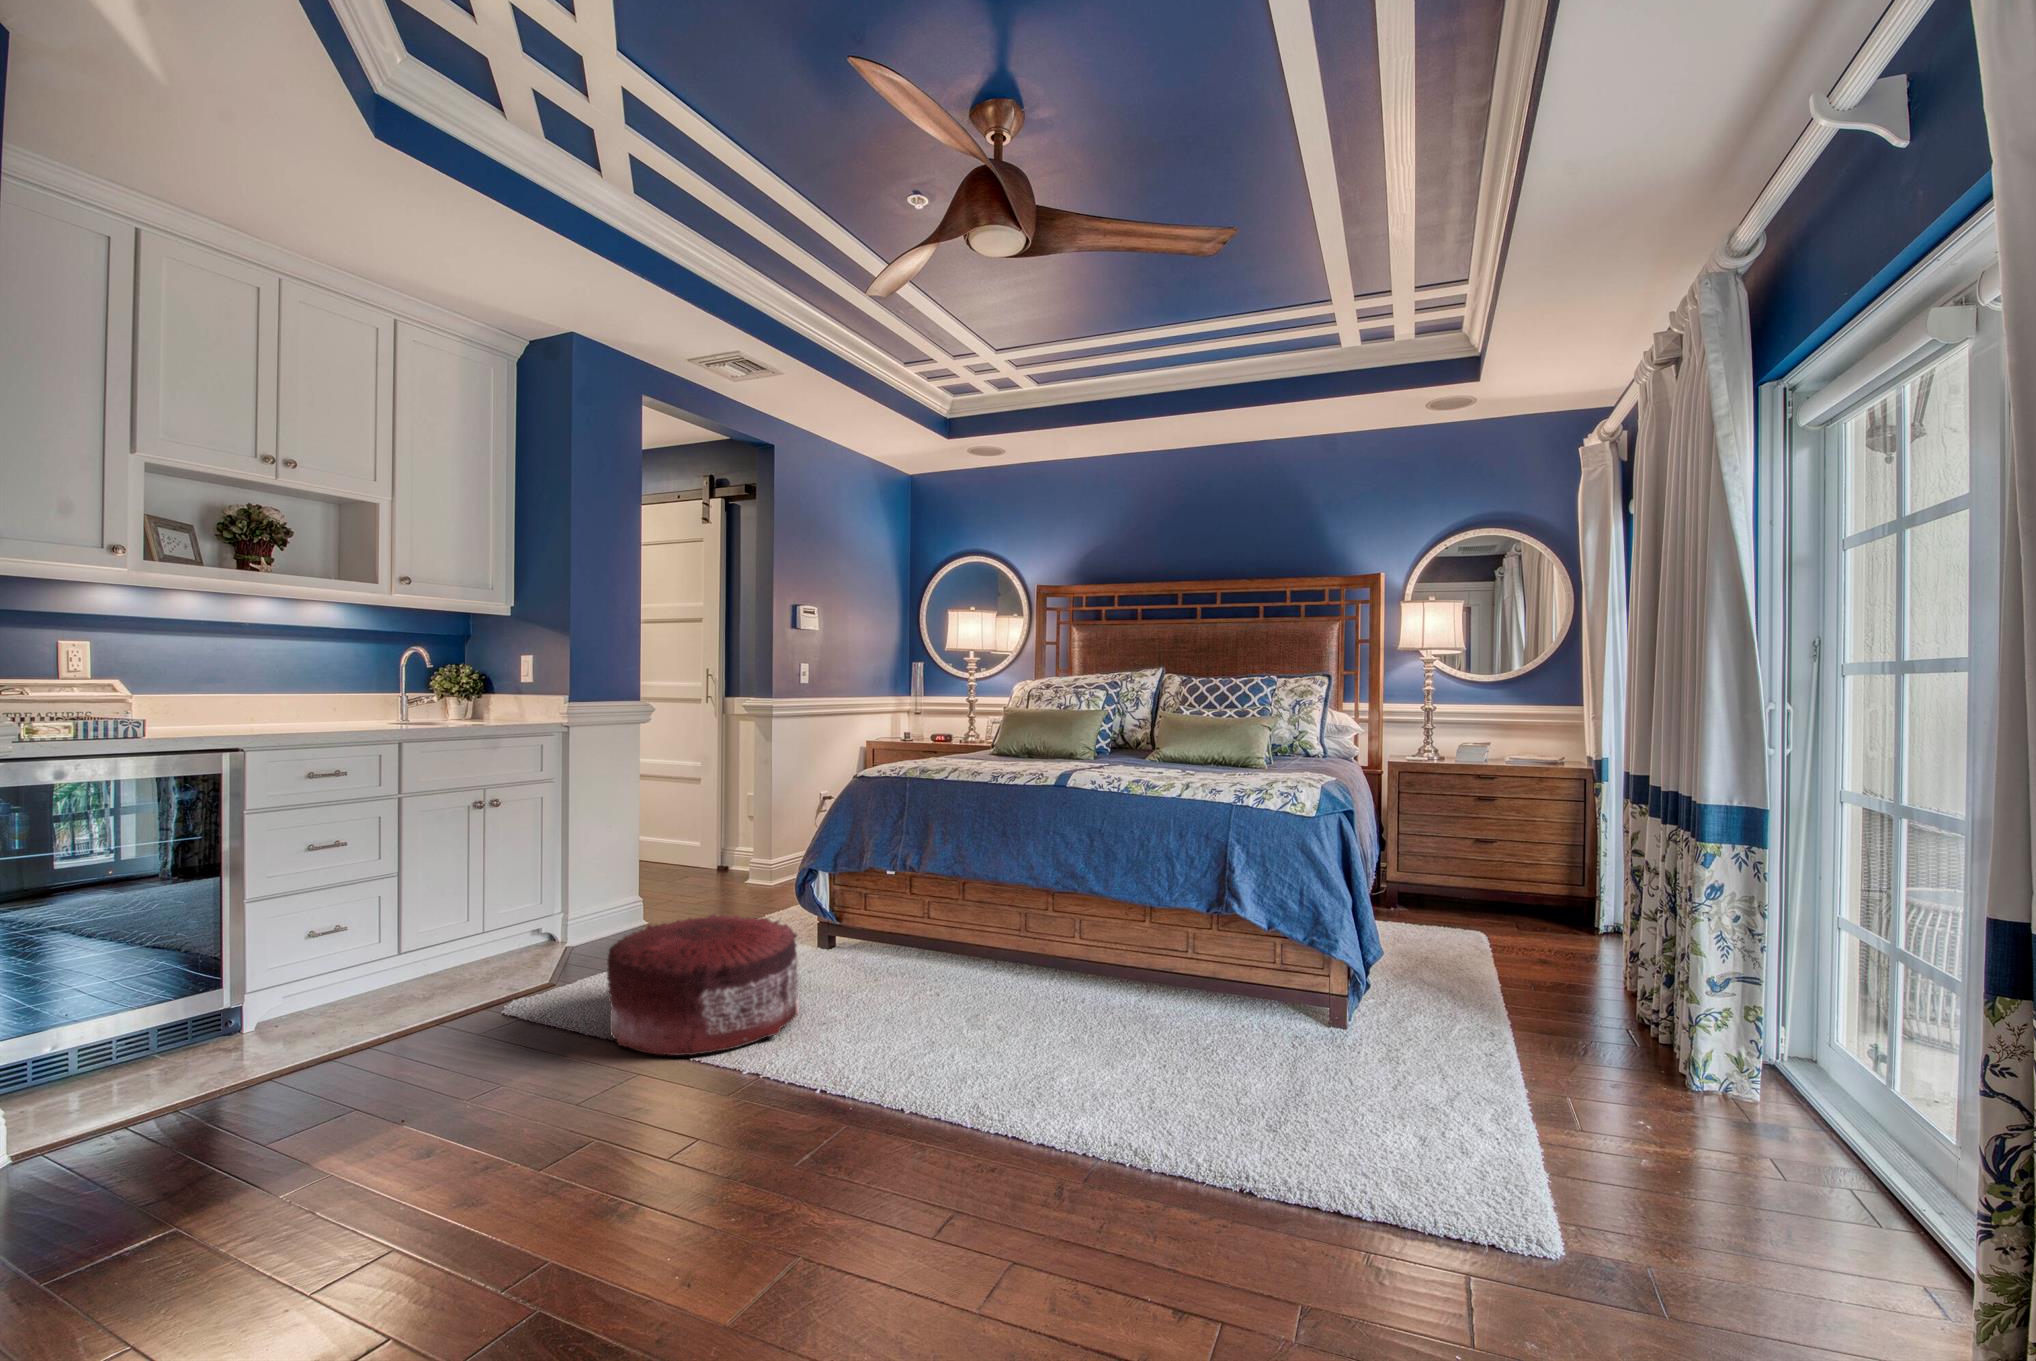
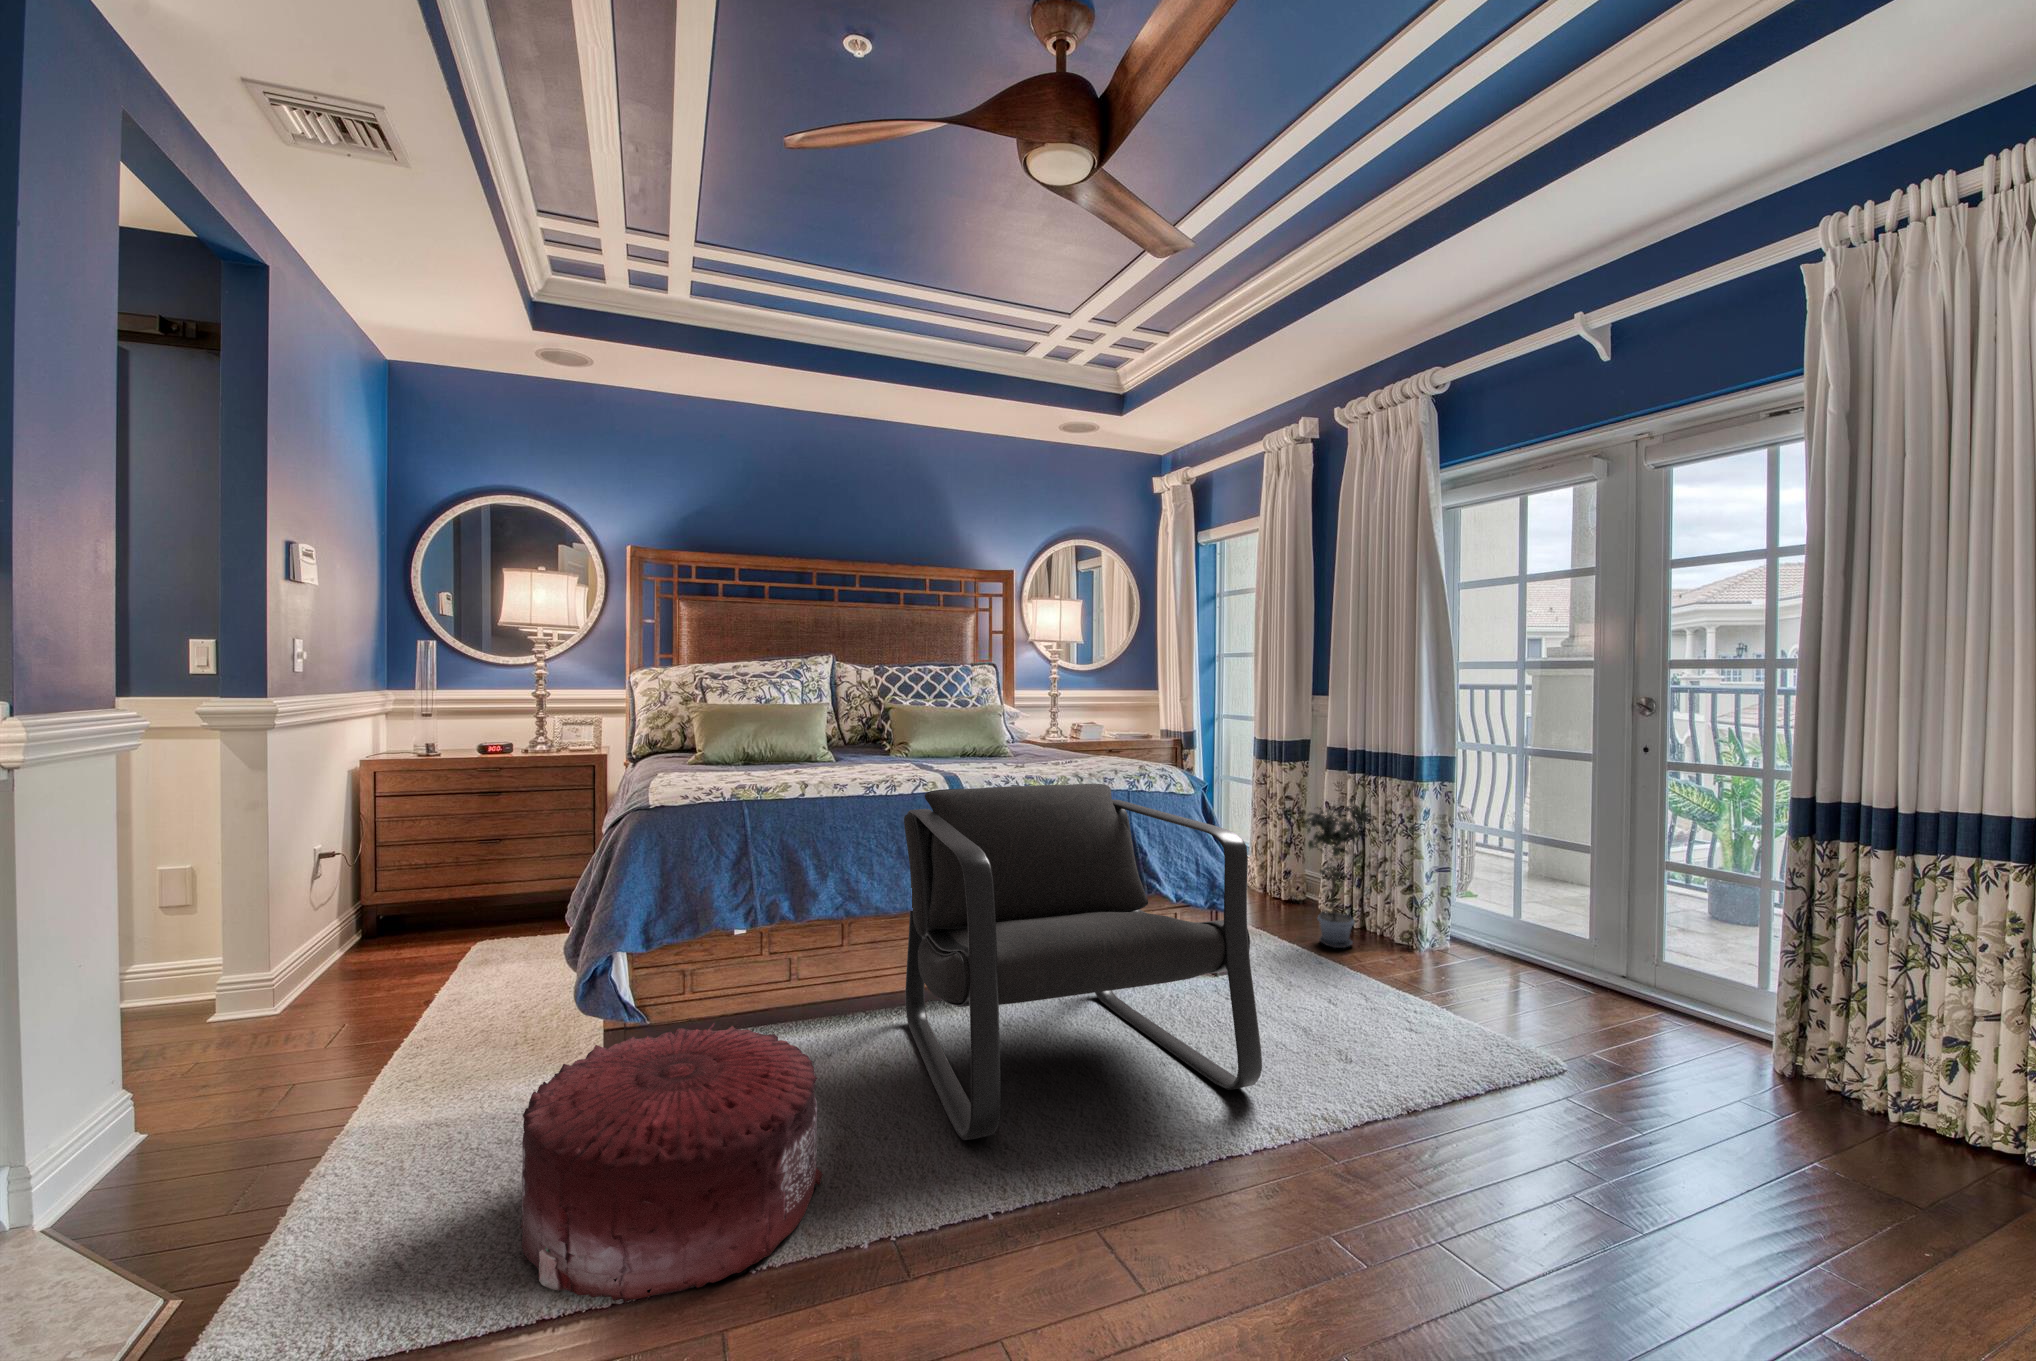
armchair: none [863,780,1200,1104] -> present [904,784,1262,1140]
potted plant: none [1501,853,1657,1059] -> present [1303,799,1370,948]

